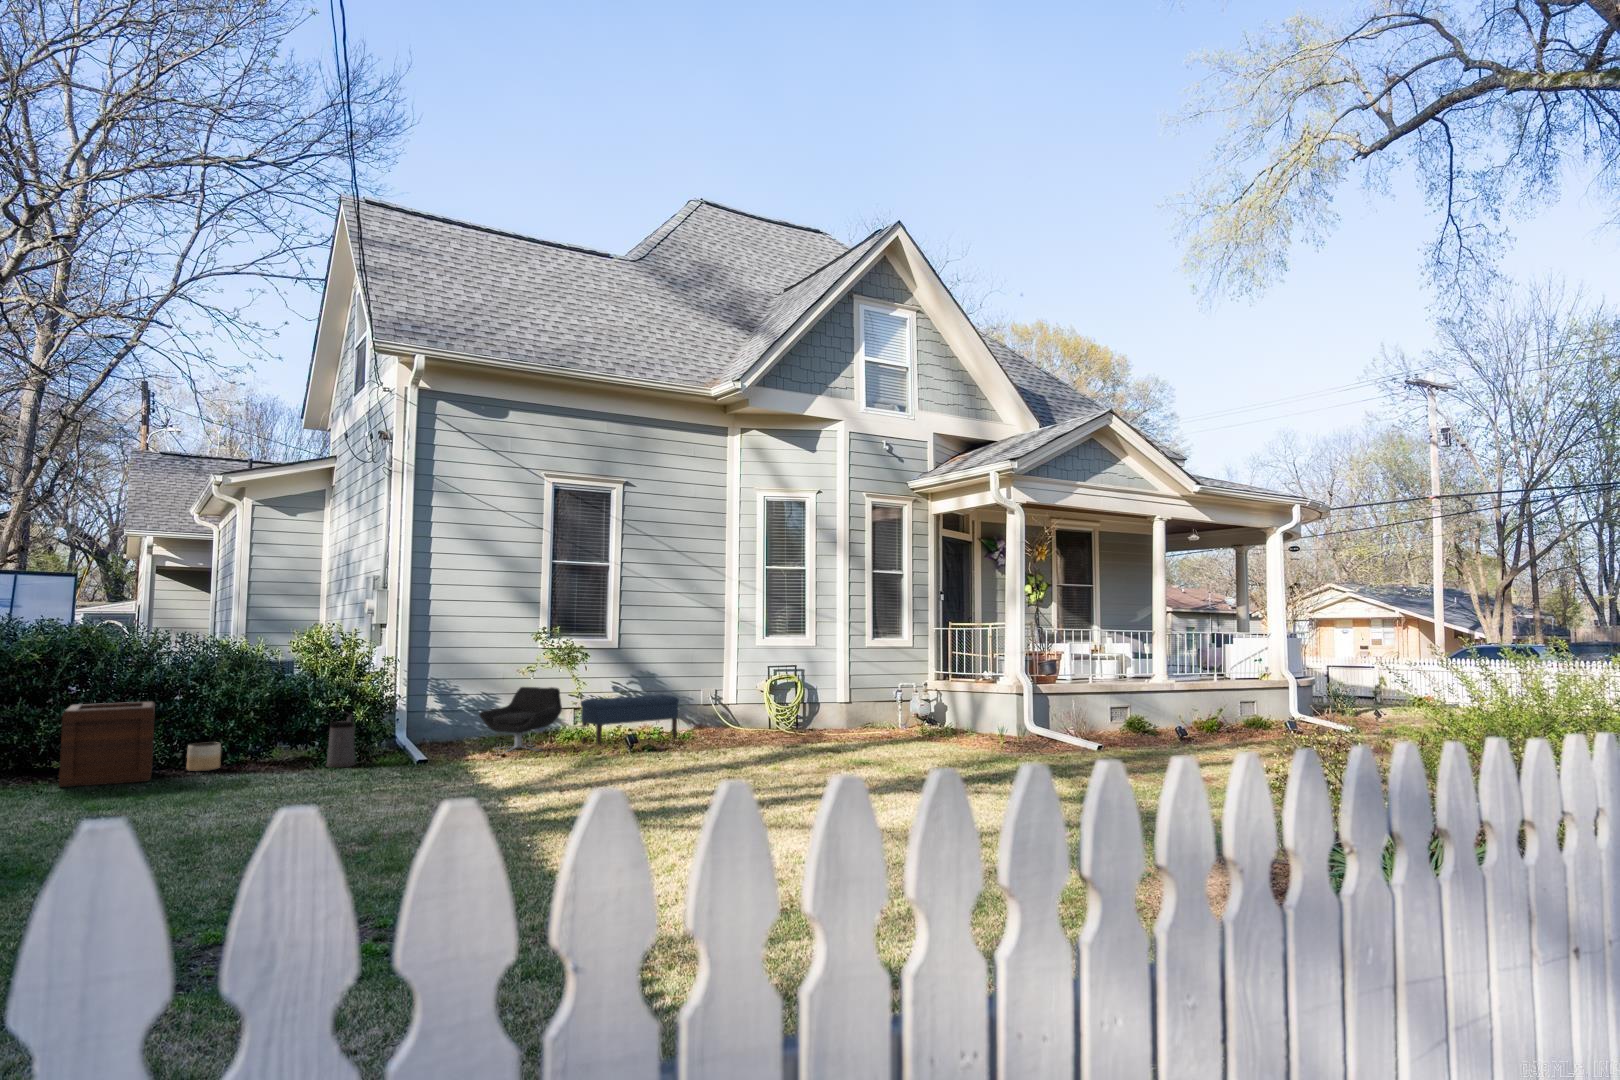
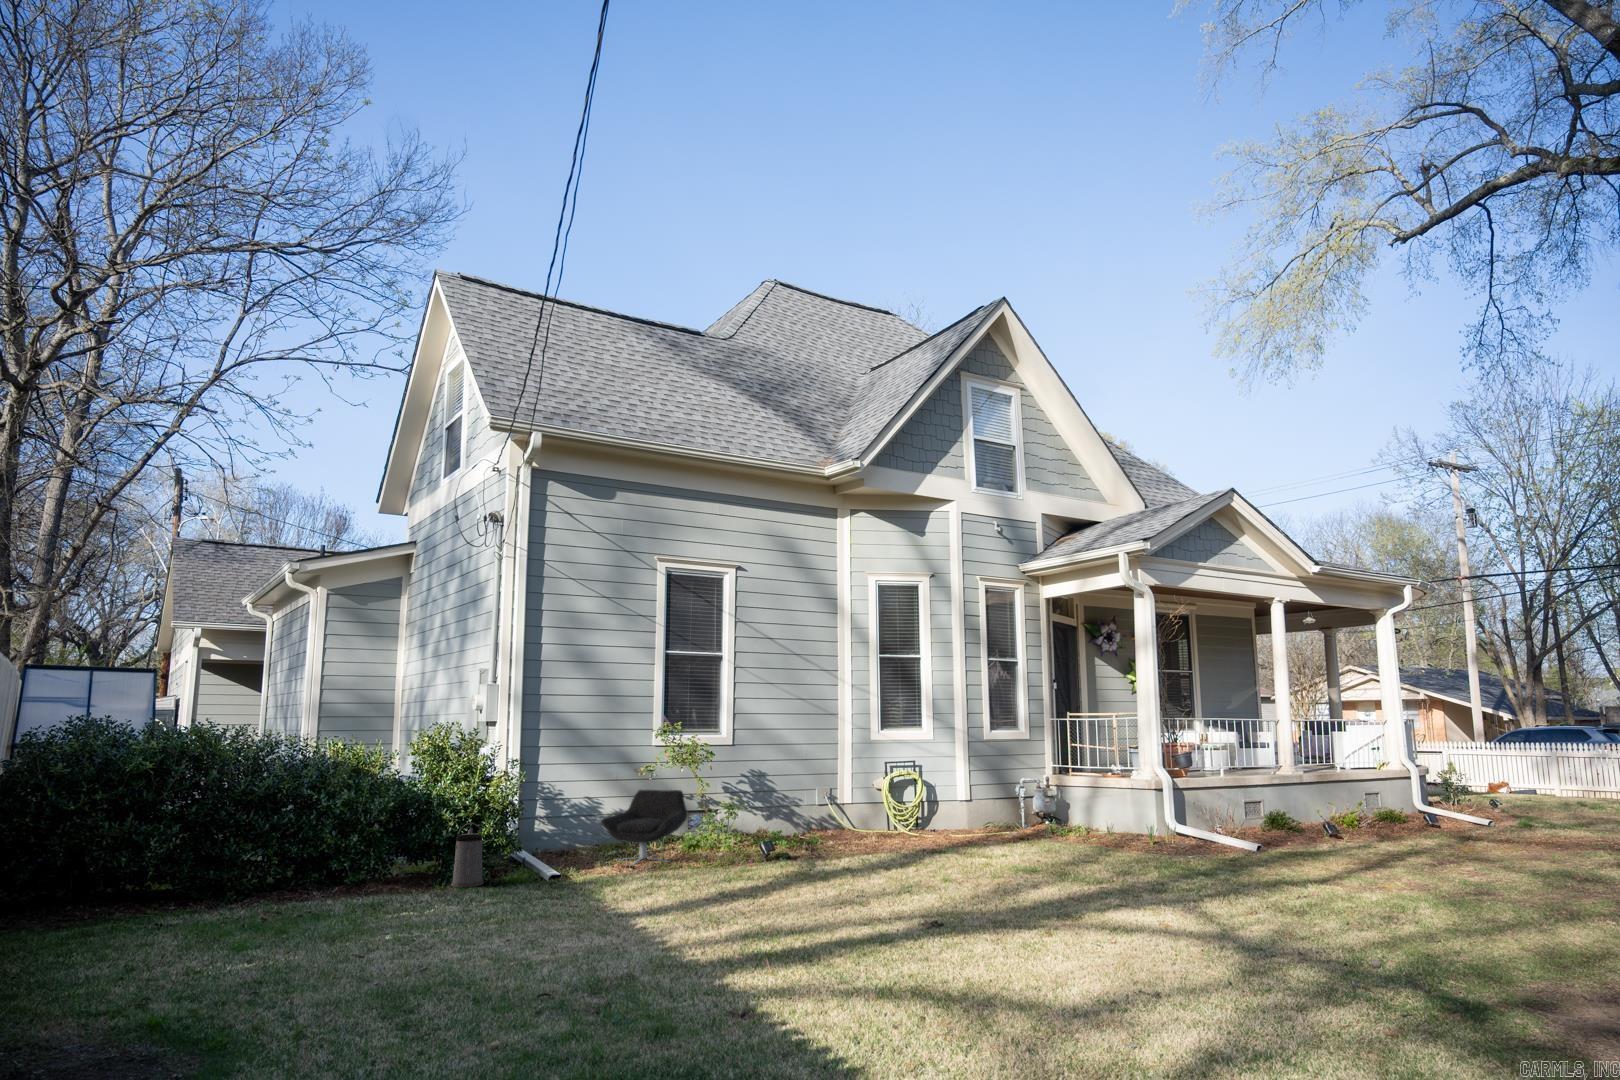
bench: present [581,694,679,746] -> none [701,795,803,855]
wooden crate: present [59,701,155,787] -> none [168,815,277,920]
planter: present [187,742,221,772] -> none [300,861,337,895]

